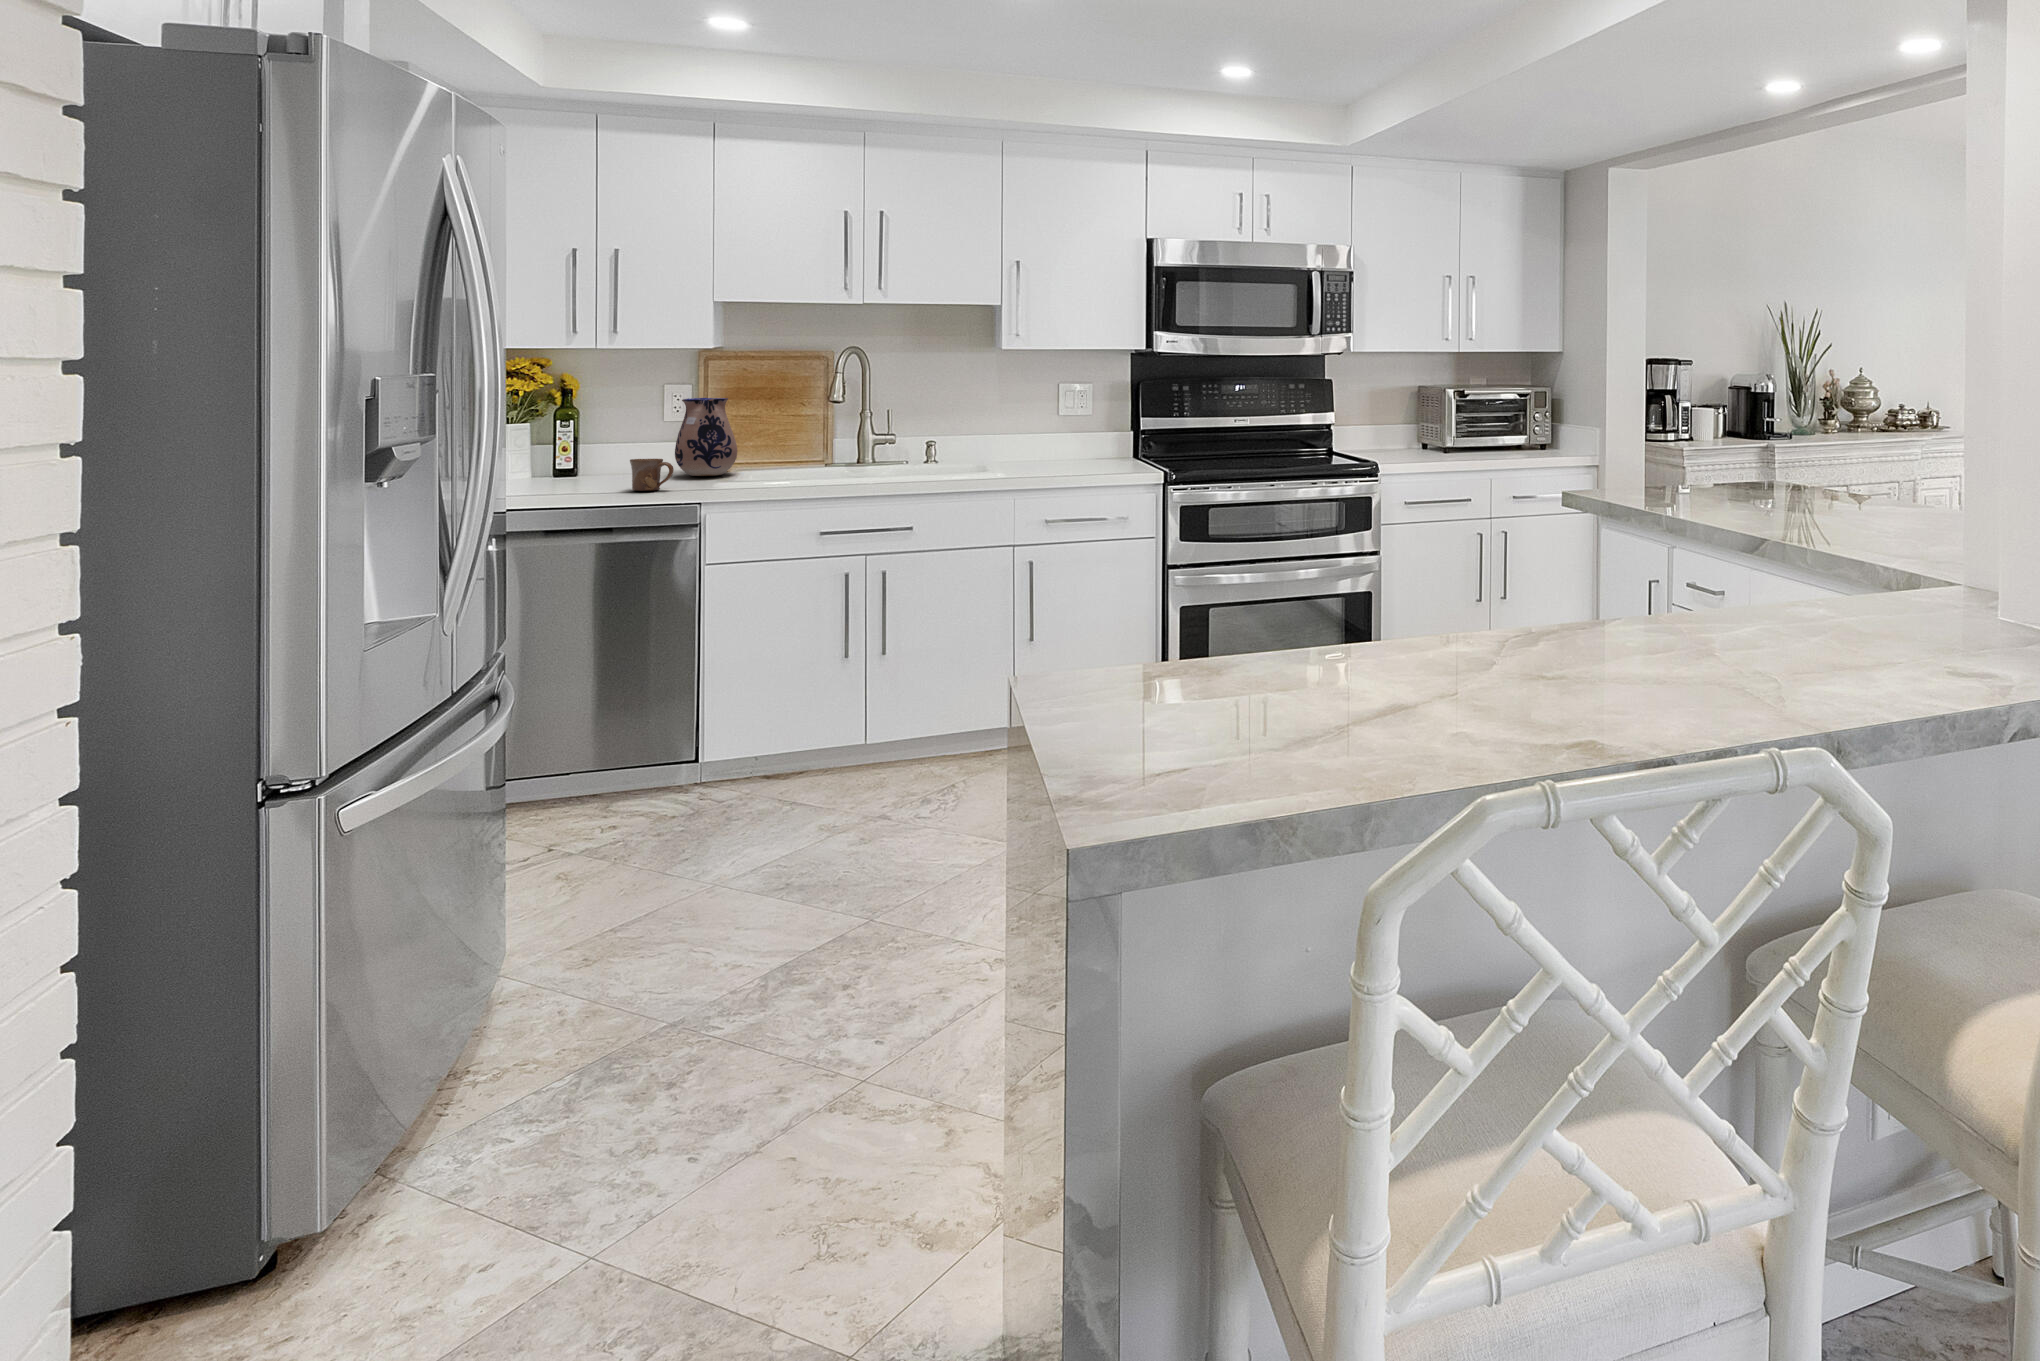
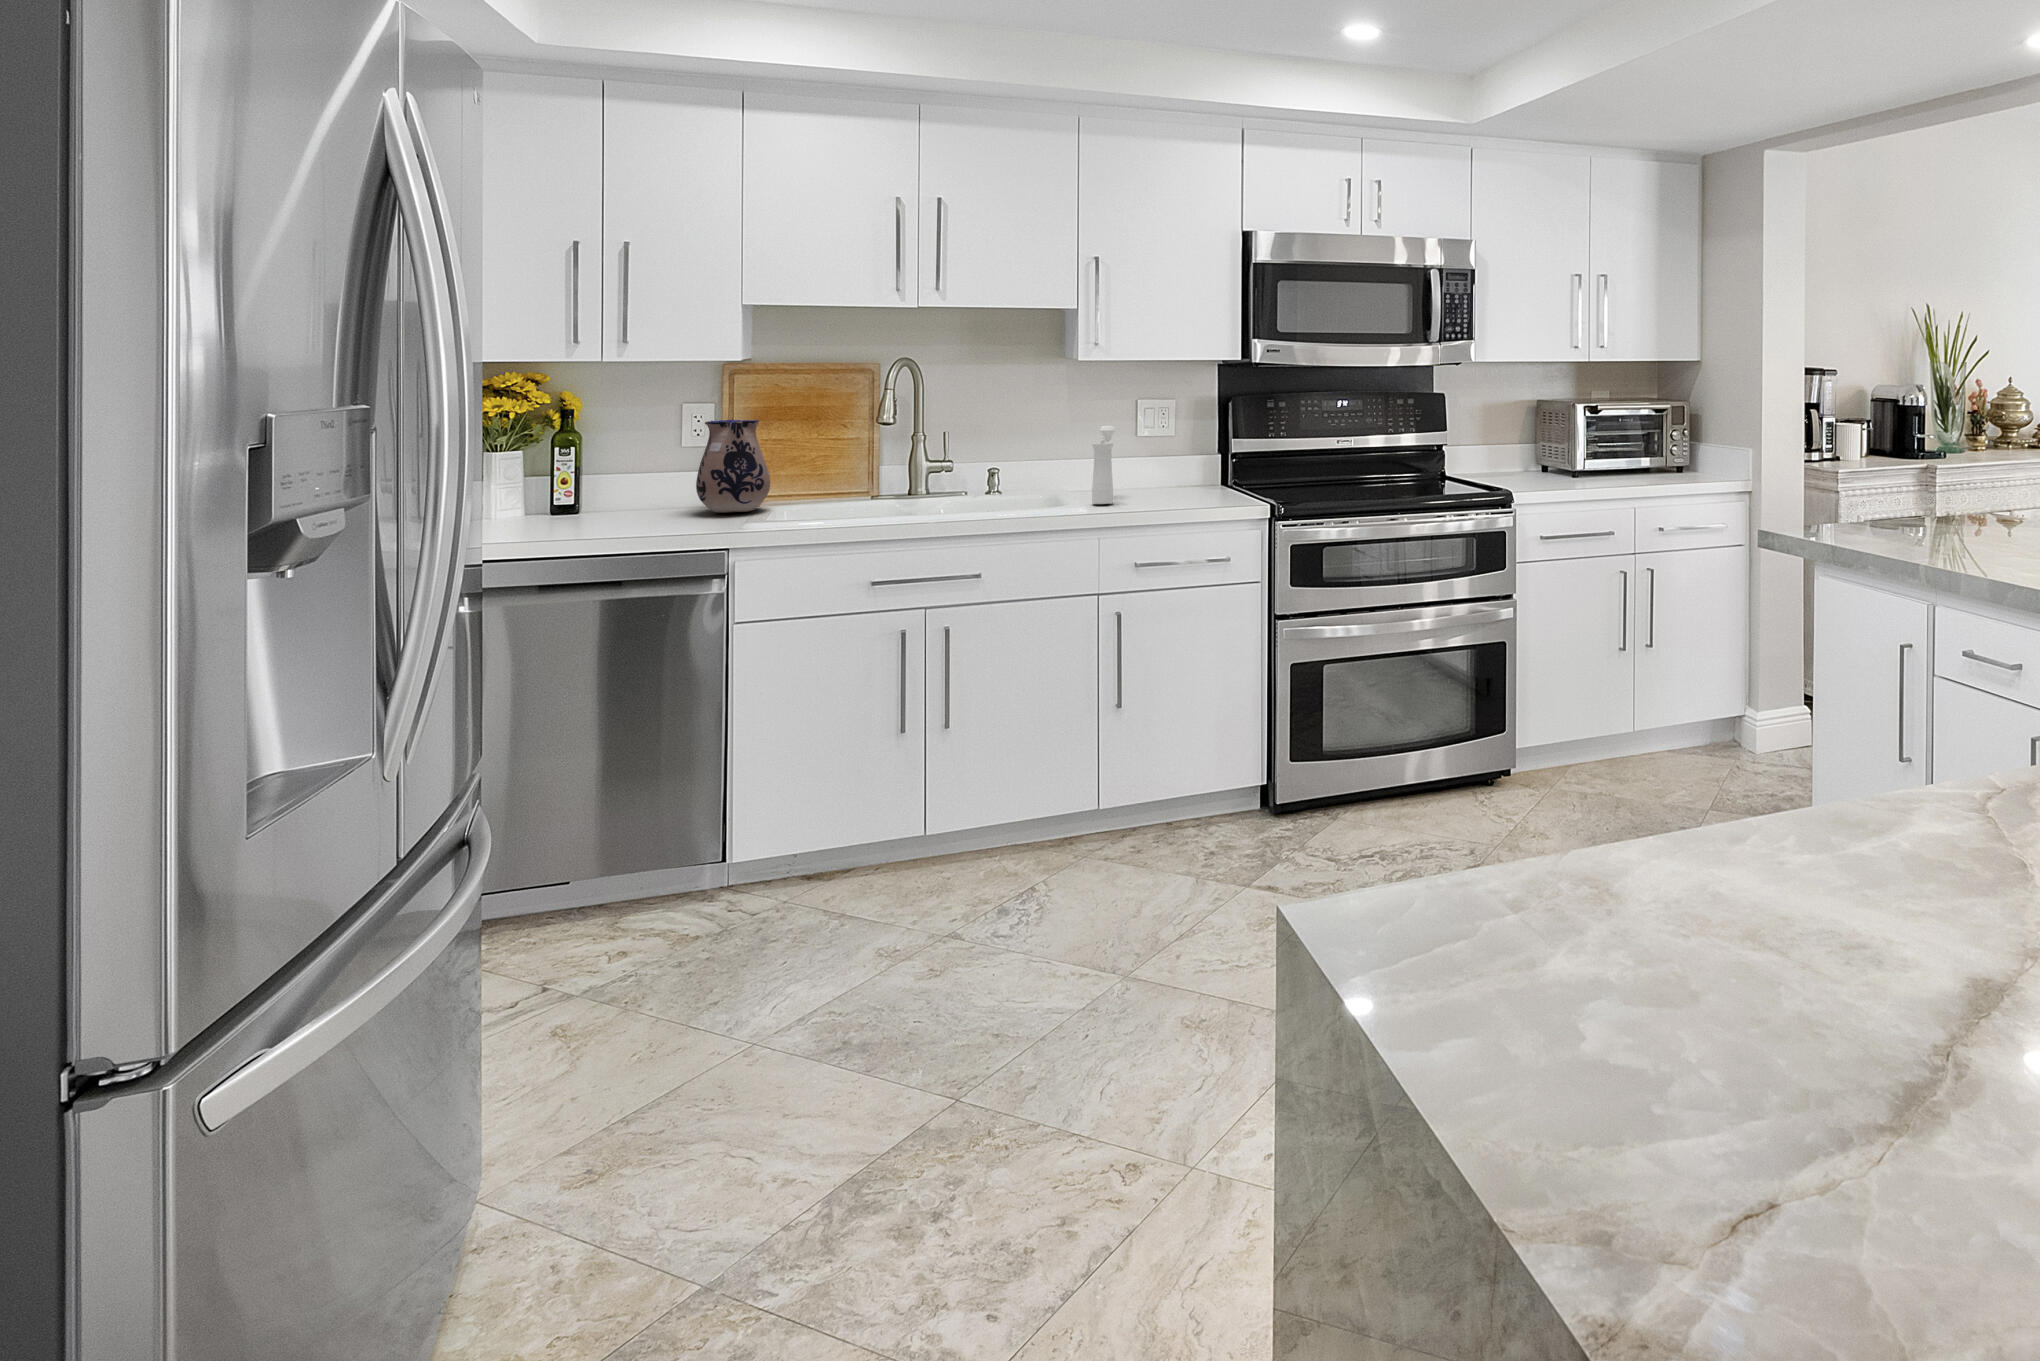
pepper mill: none [1012,405,1035,472] -> present [1092,426,1115,504]
mug: present [630,459,674,491] -> none [642,493,695,532]

